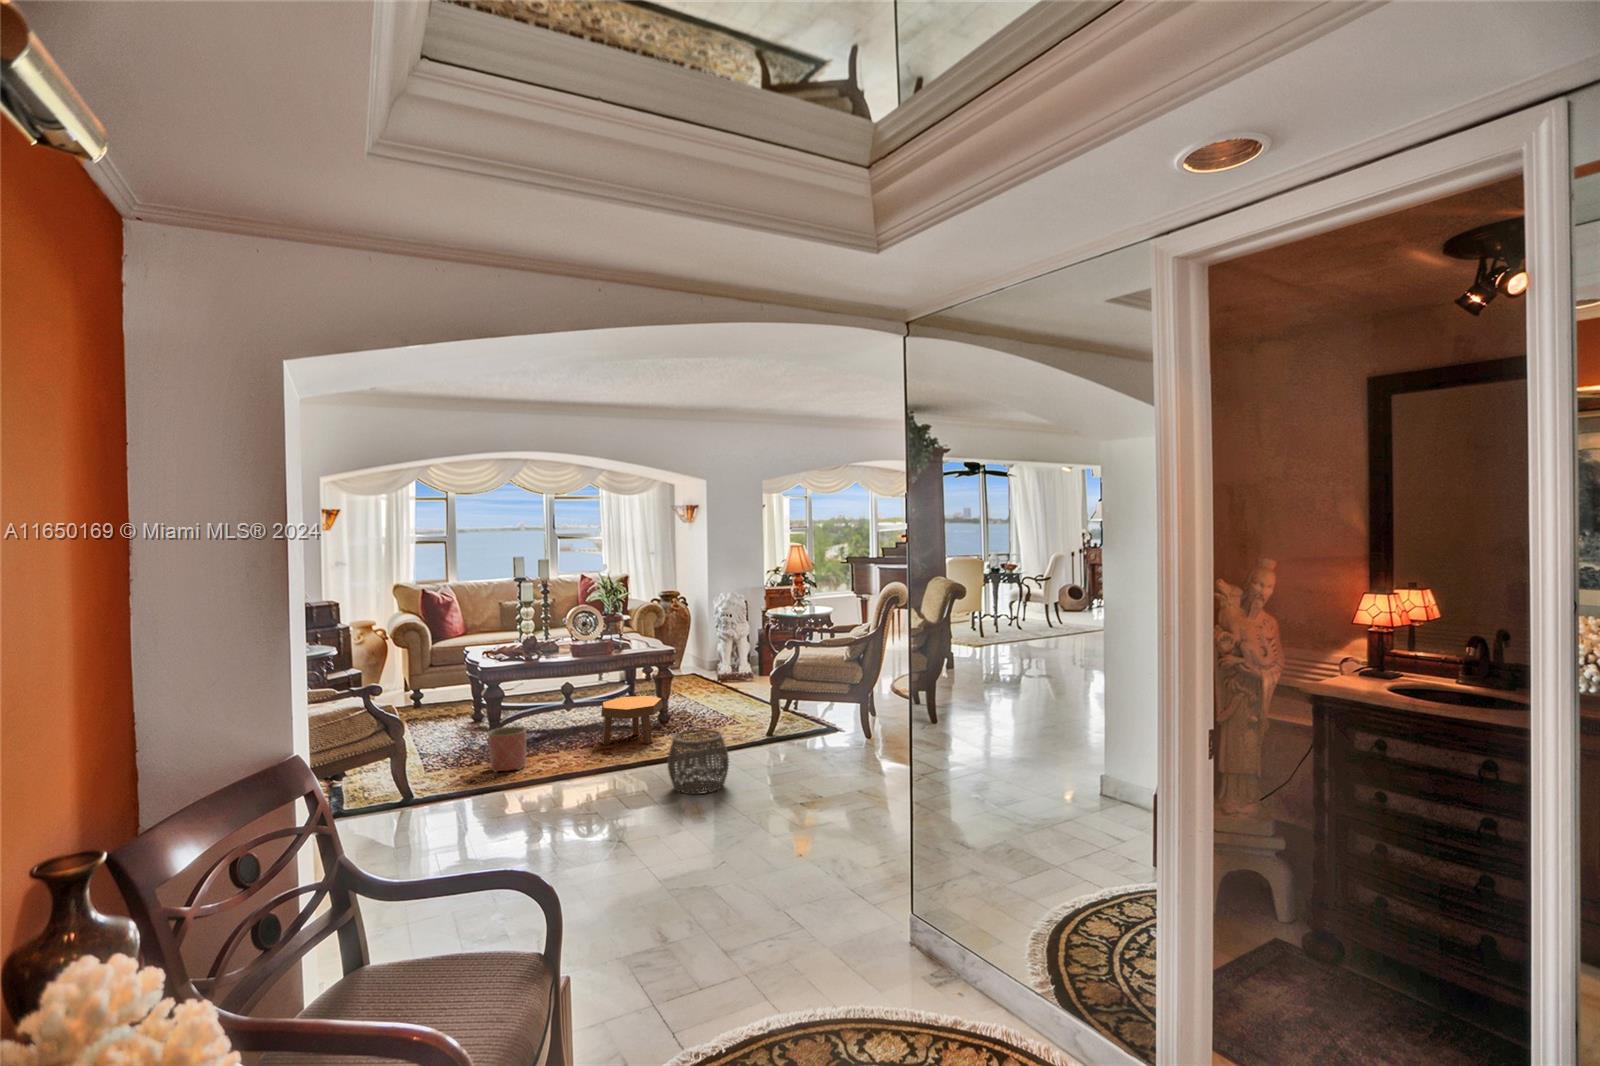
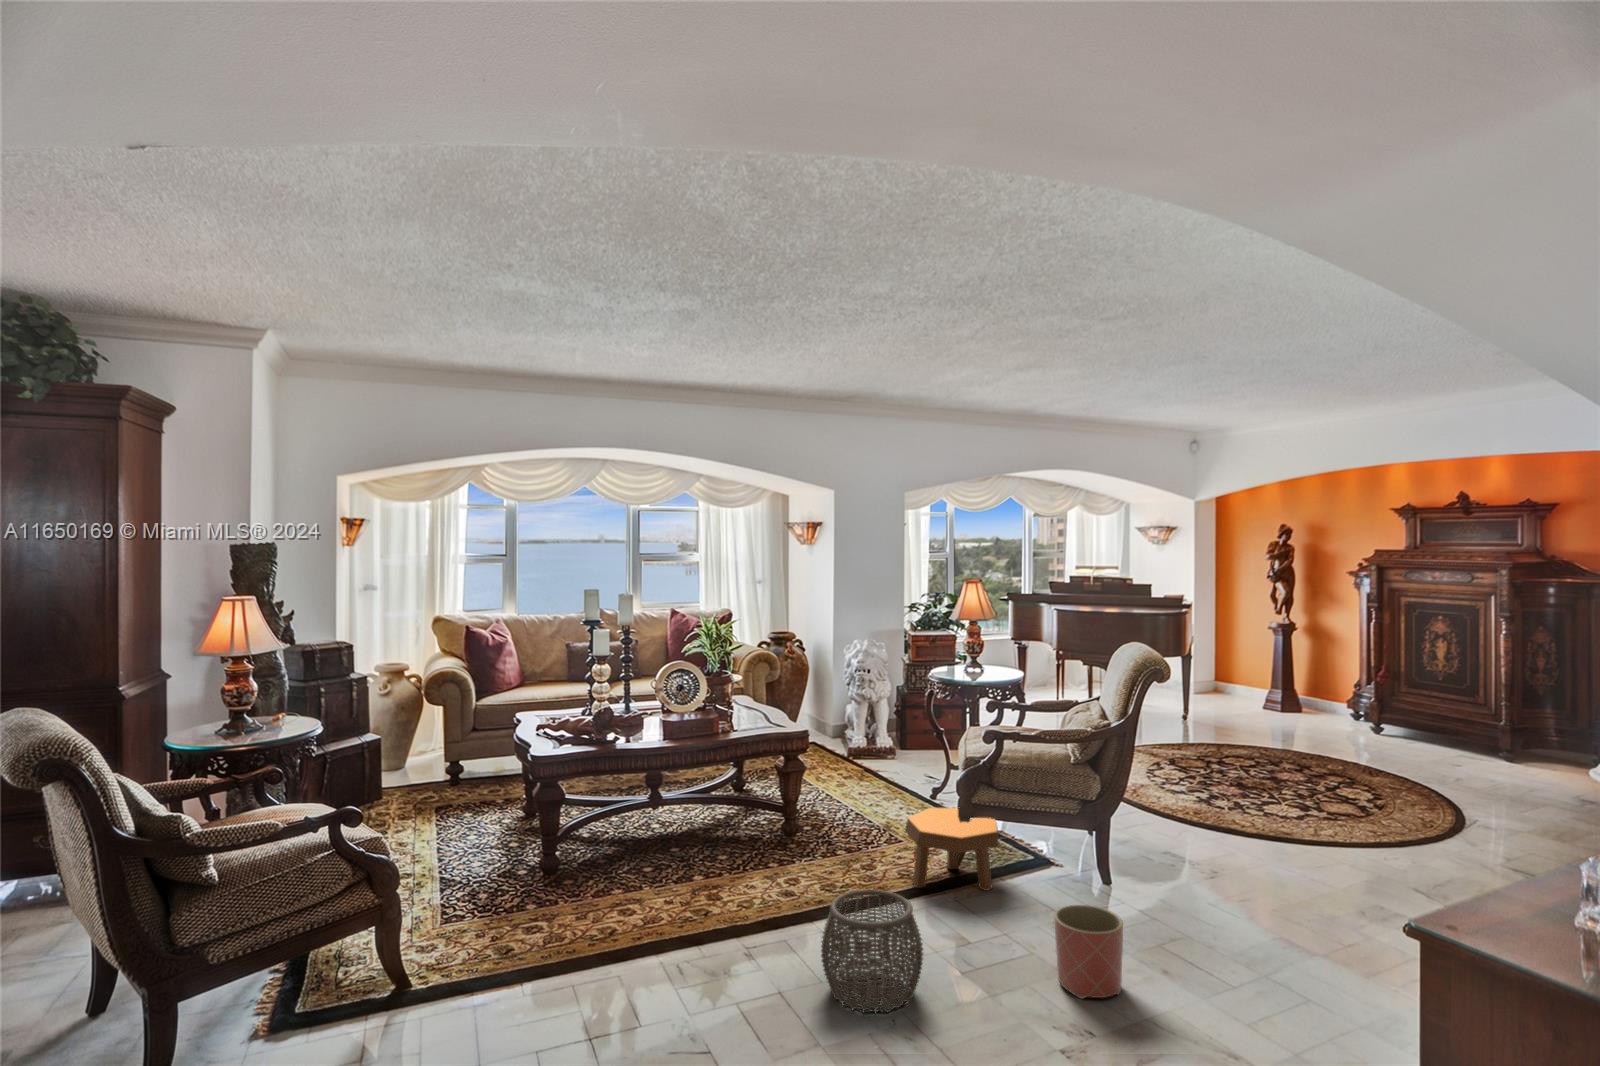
footstool: present [601,696,663,745] -> present [905,808,999,891]
planter: present [488,726,526,772] -> present [1054,905,1123,999]

